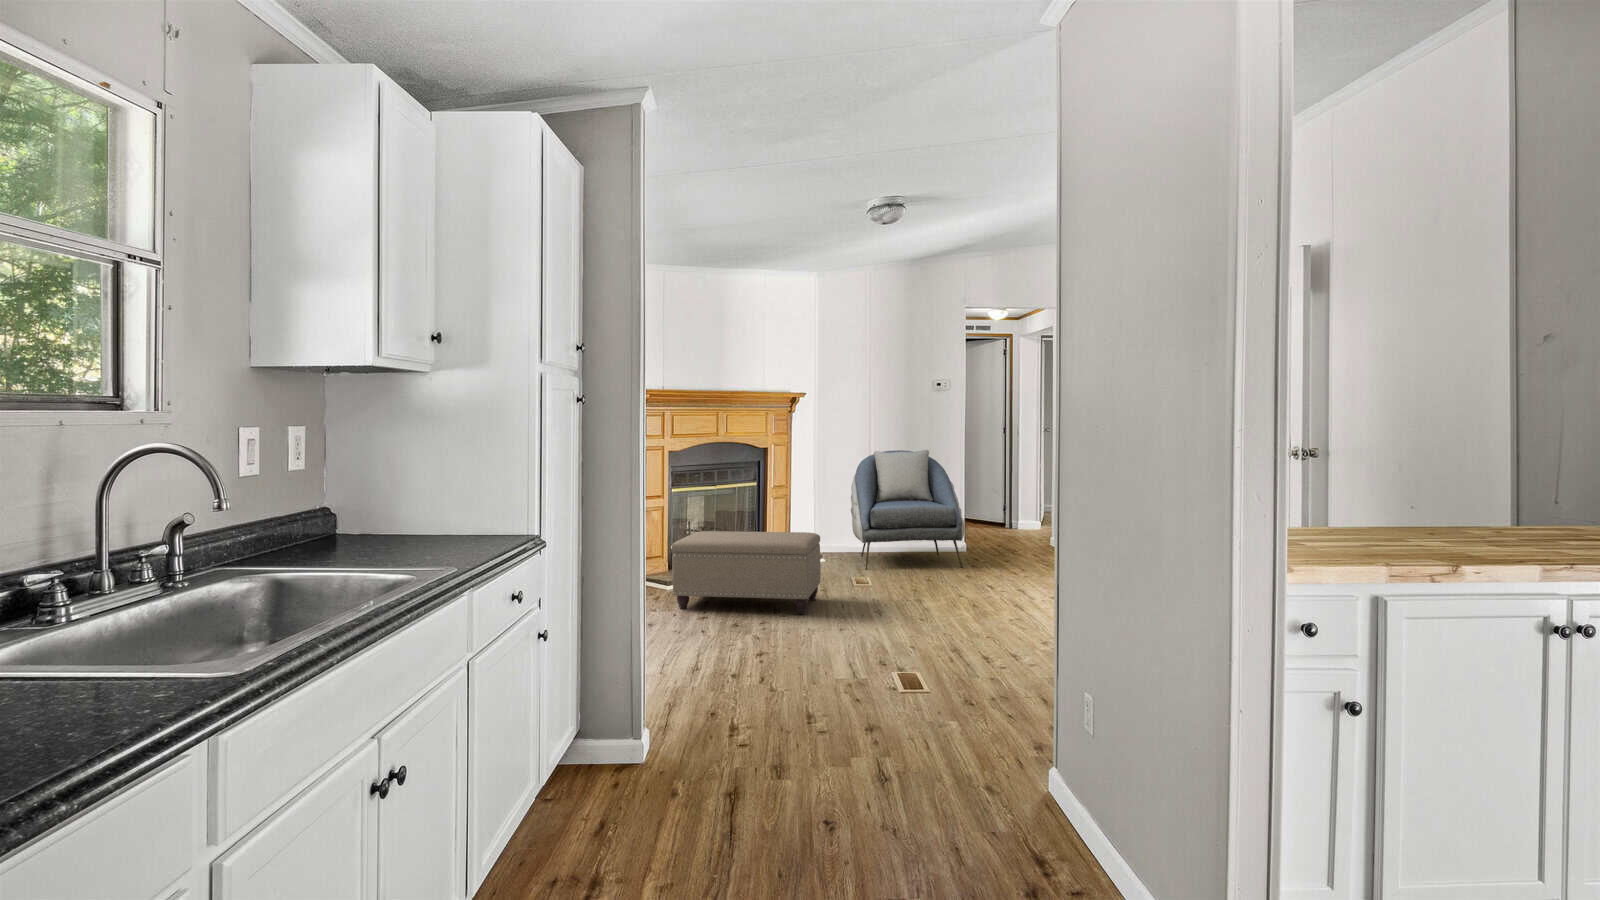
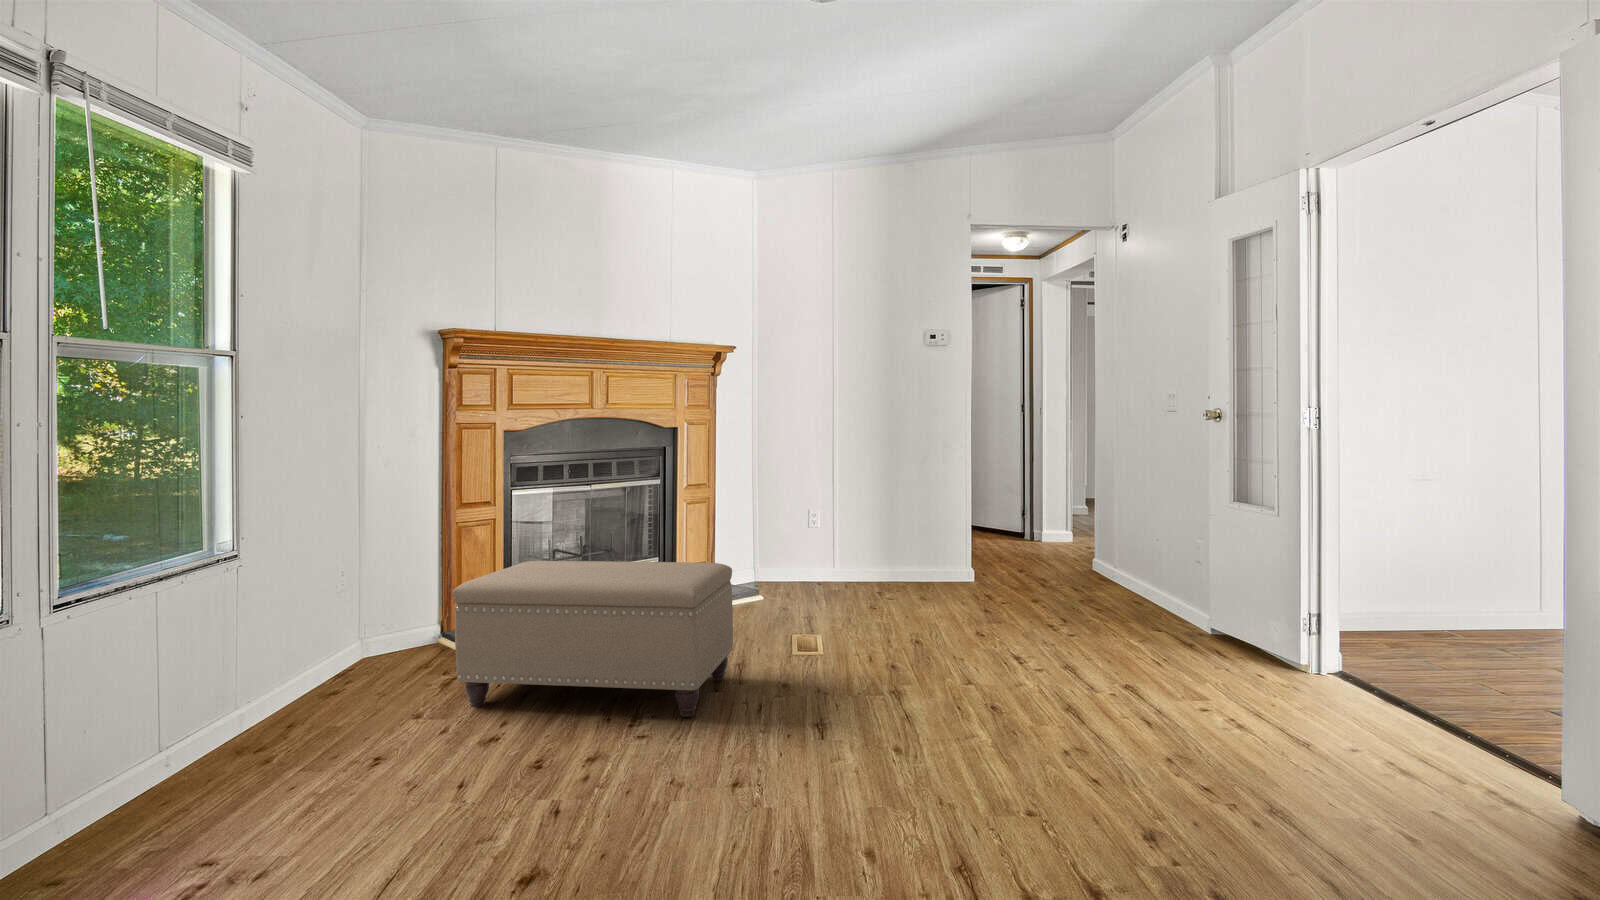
armchair: present [851,450,965,570] -> none [802,430,975,614]

